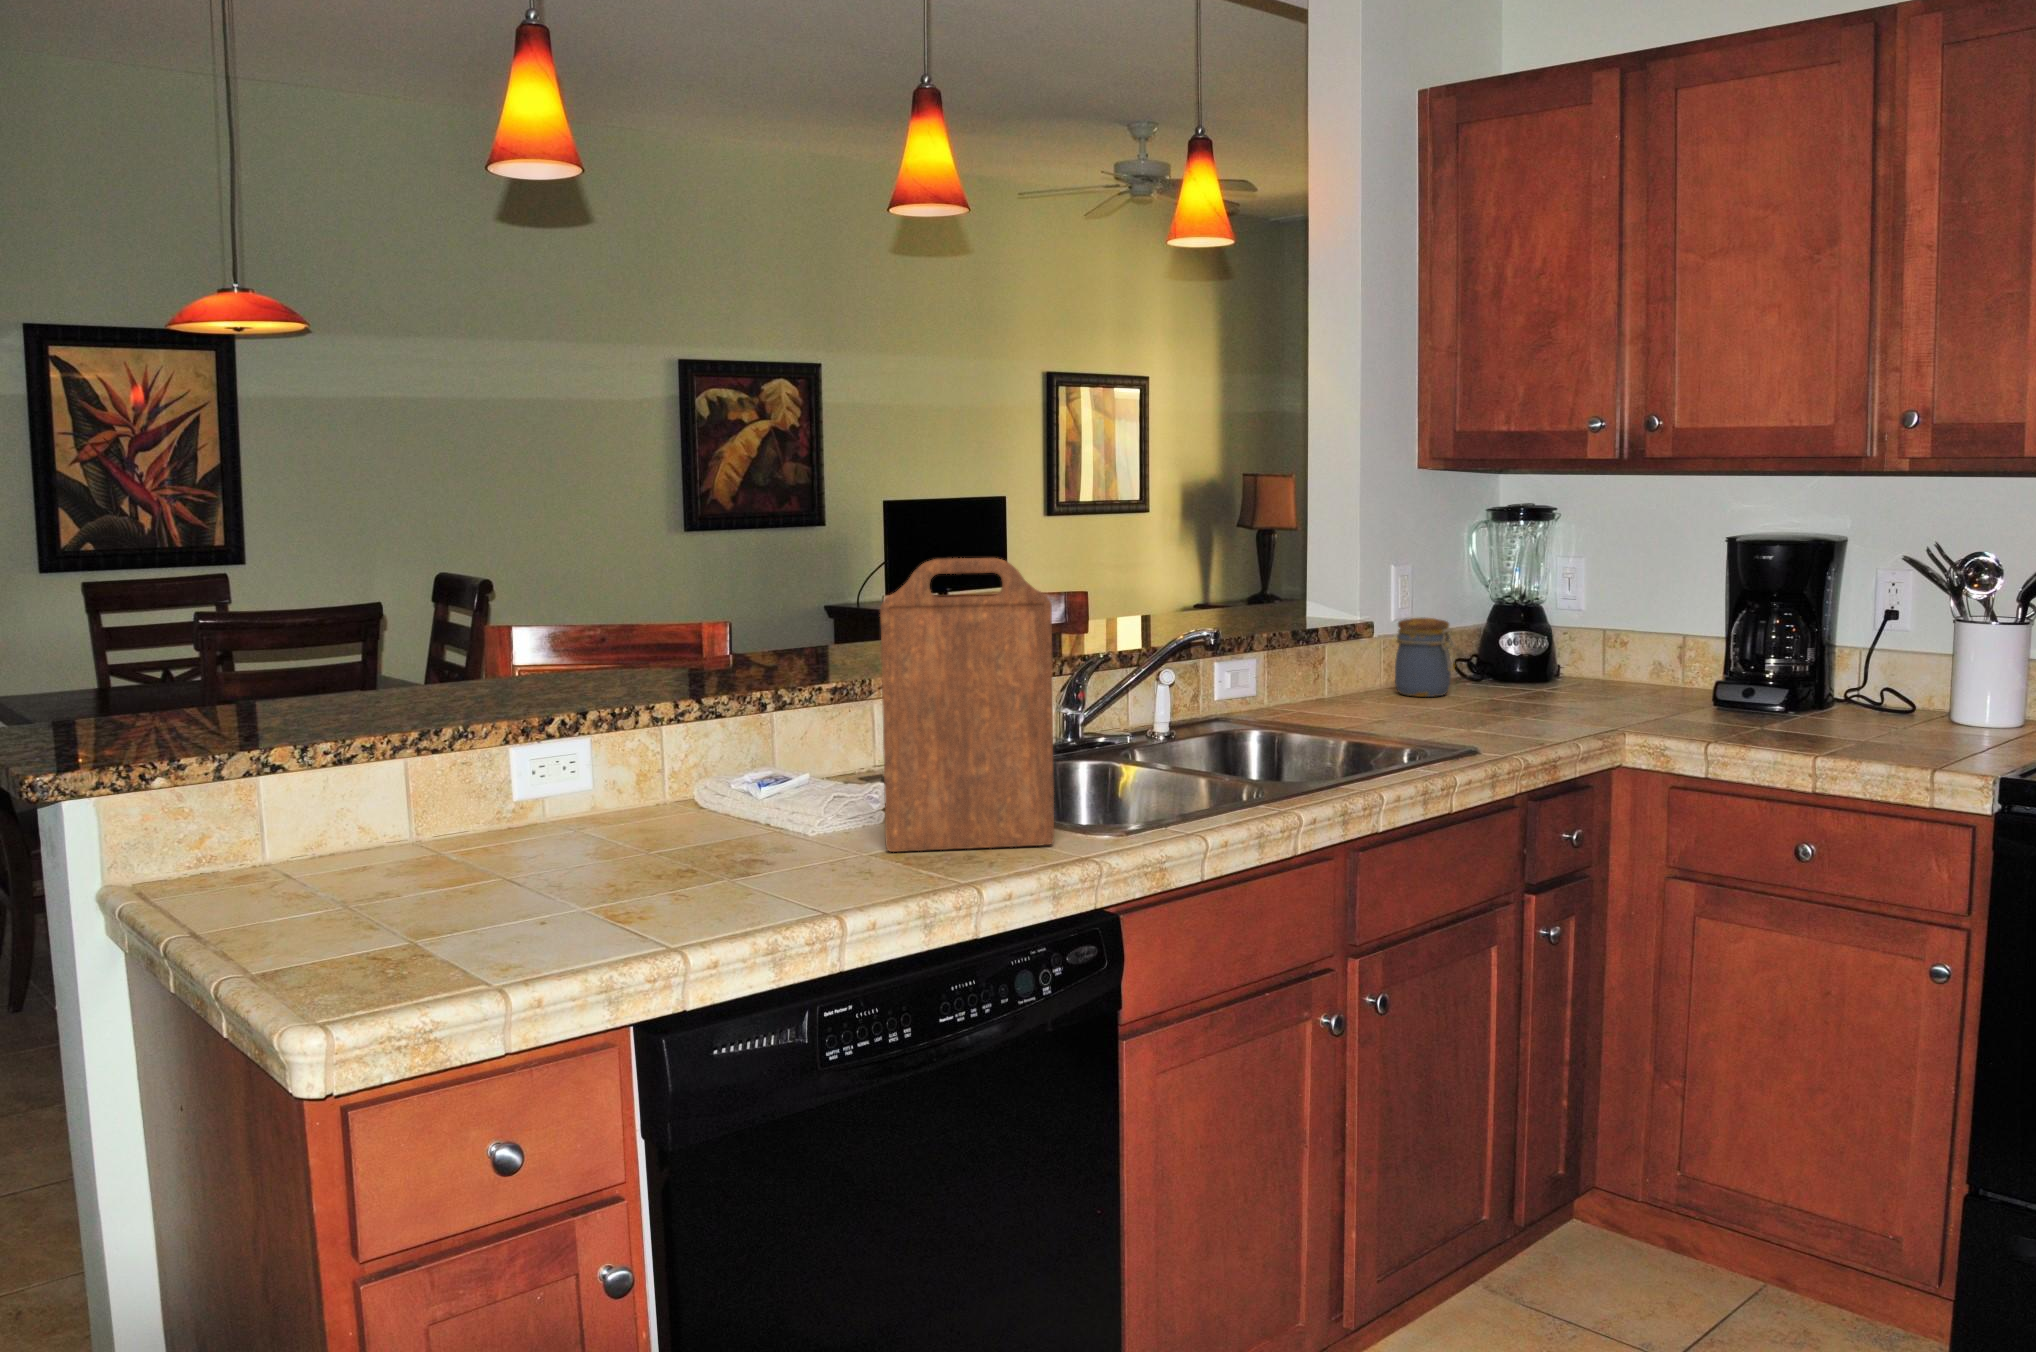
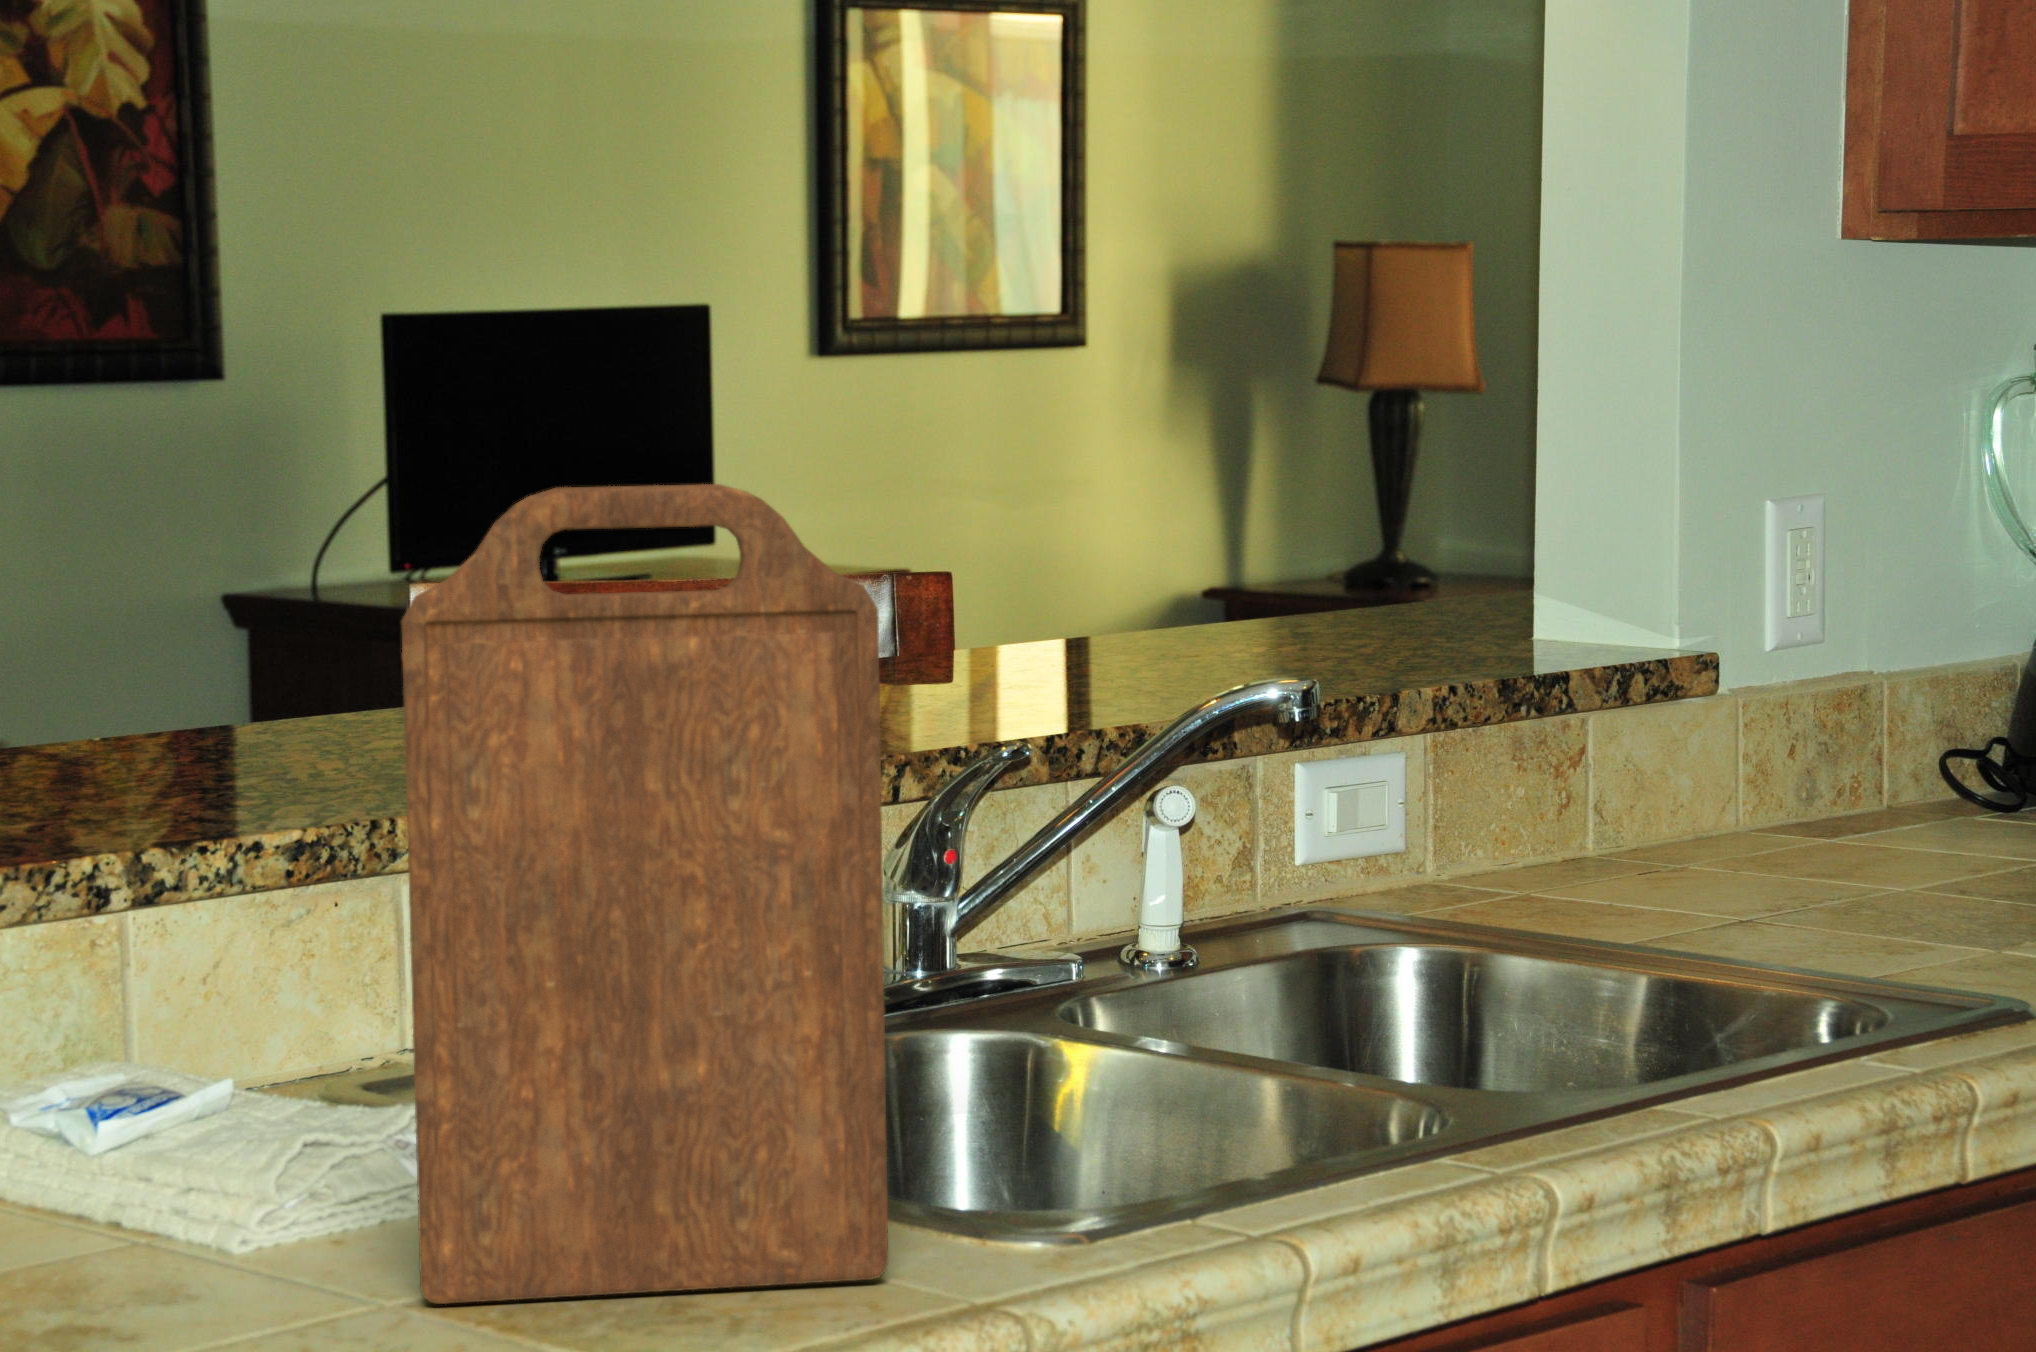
jar: present [1395,618,1453,697] -> none [1744,648,1896,849]

